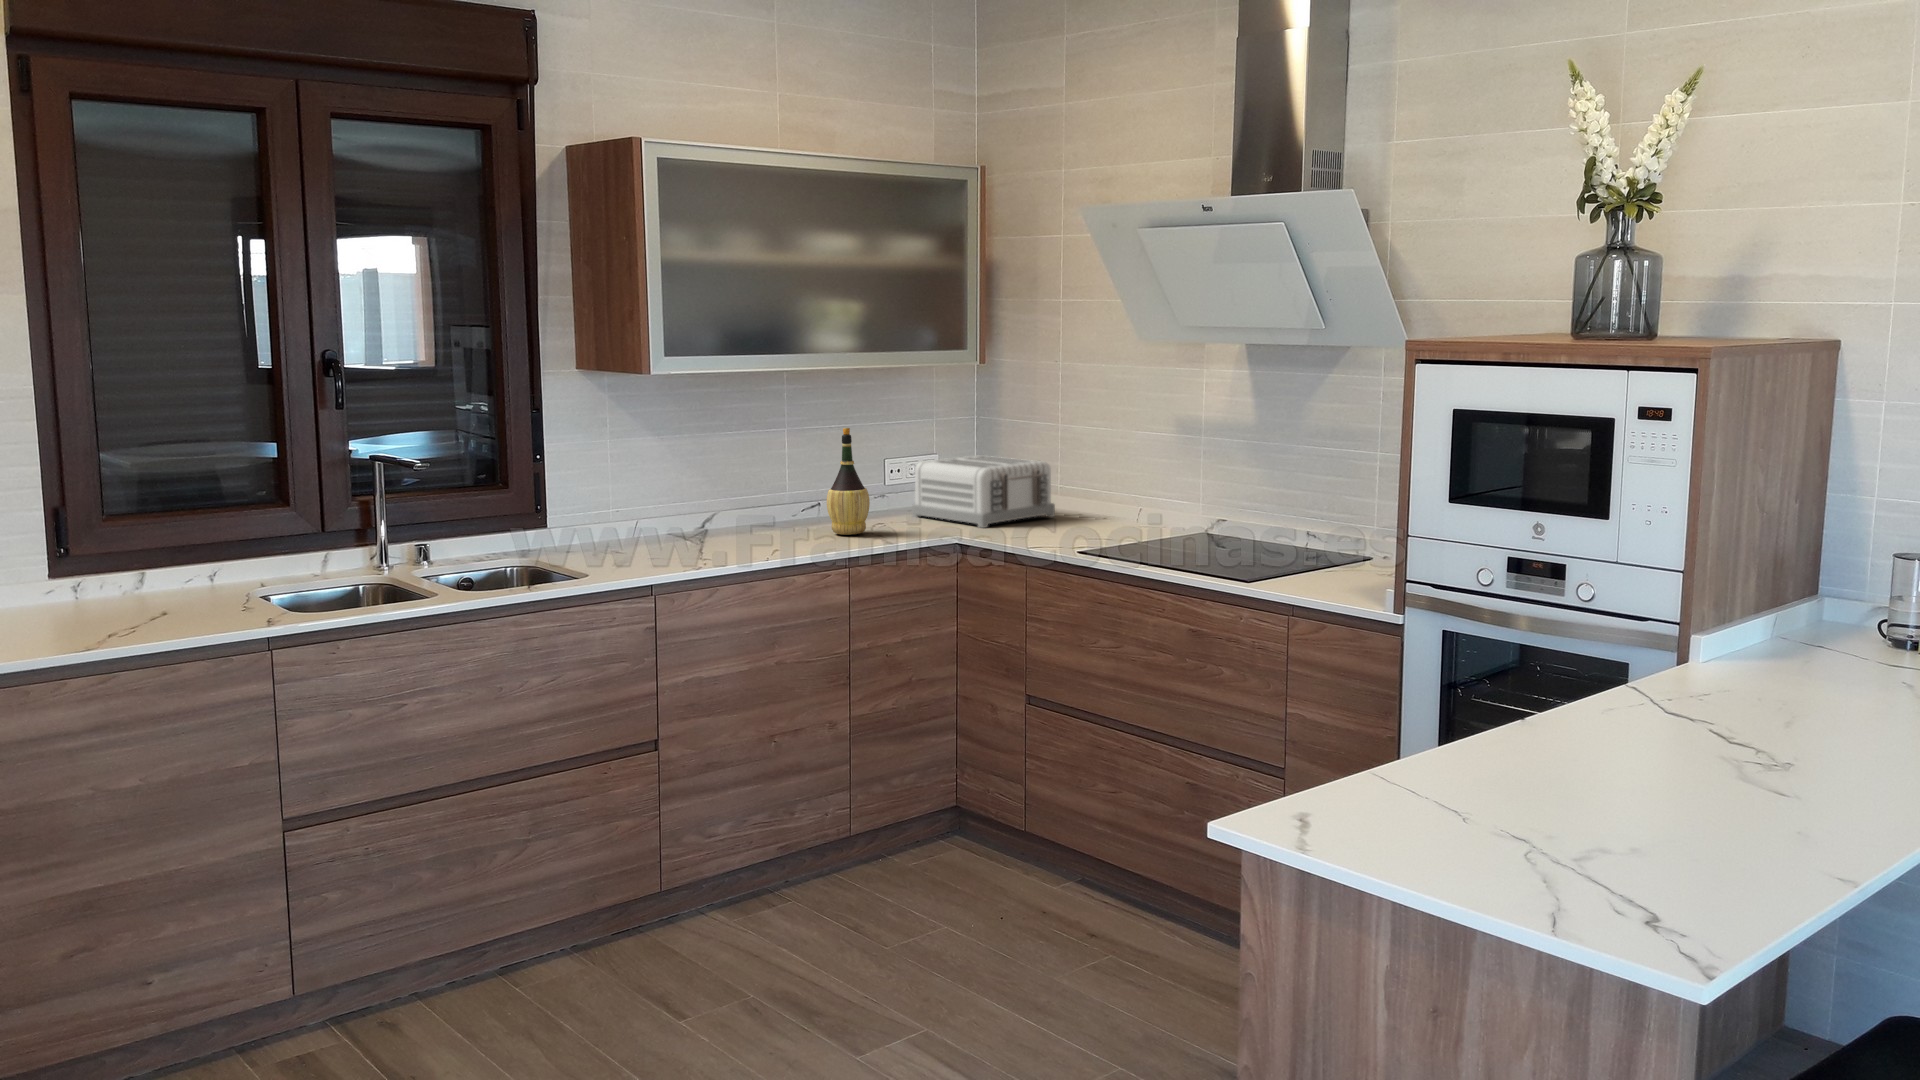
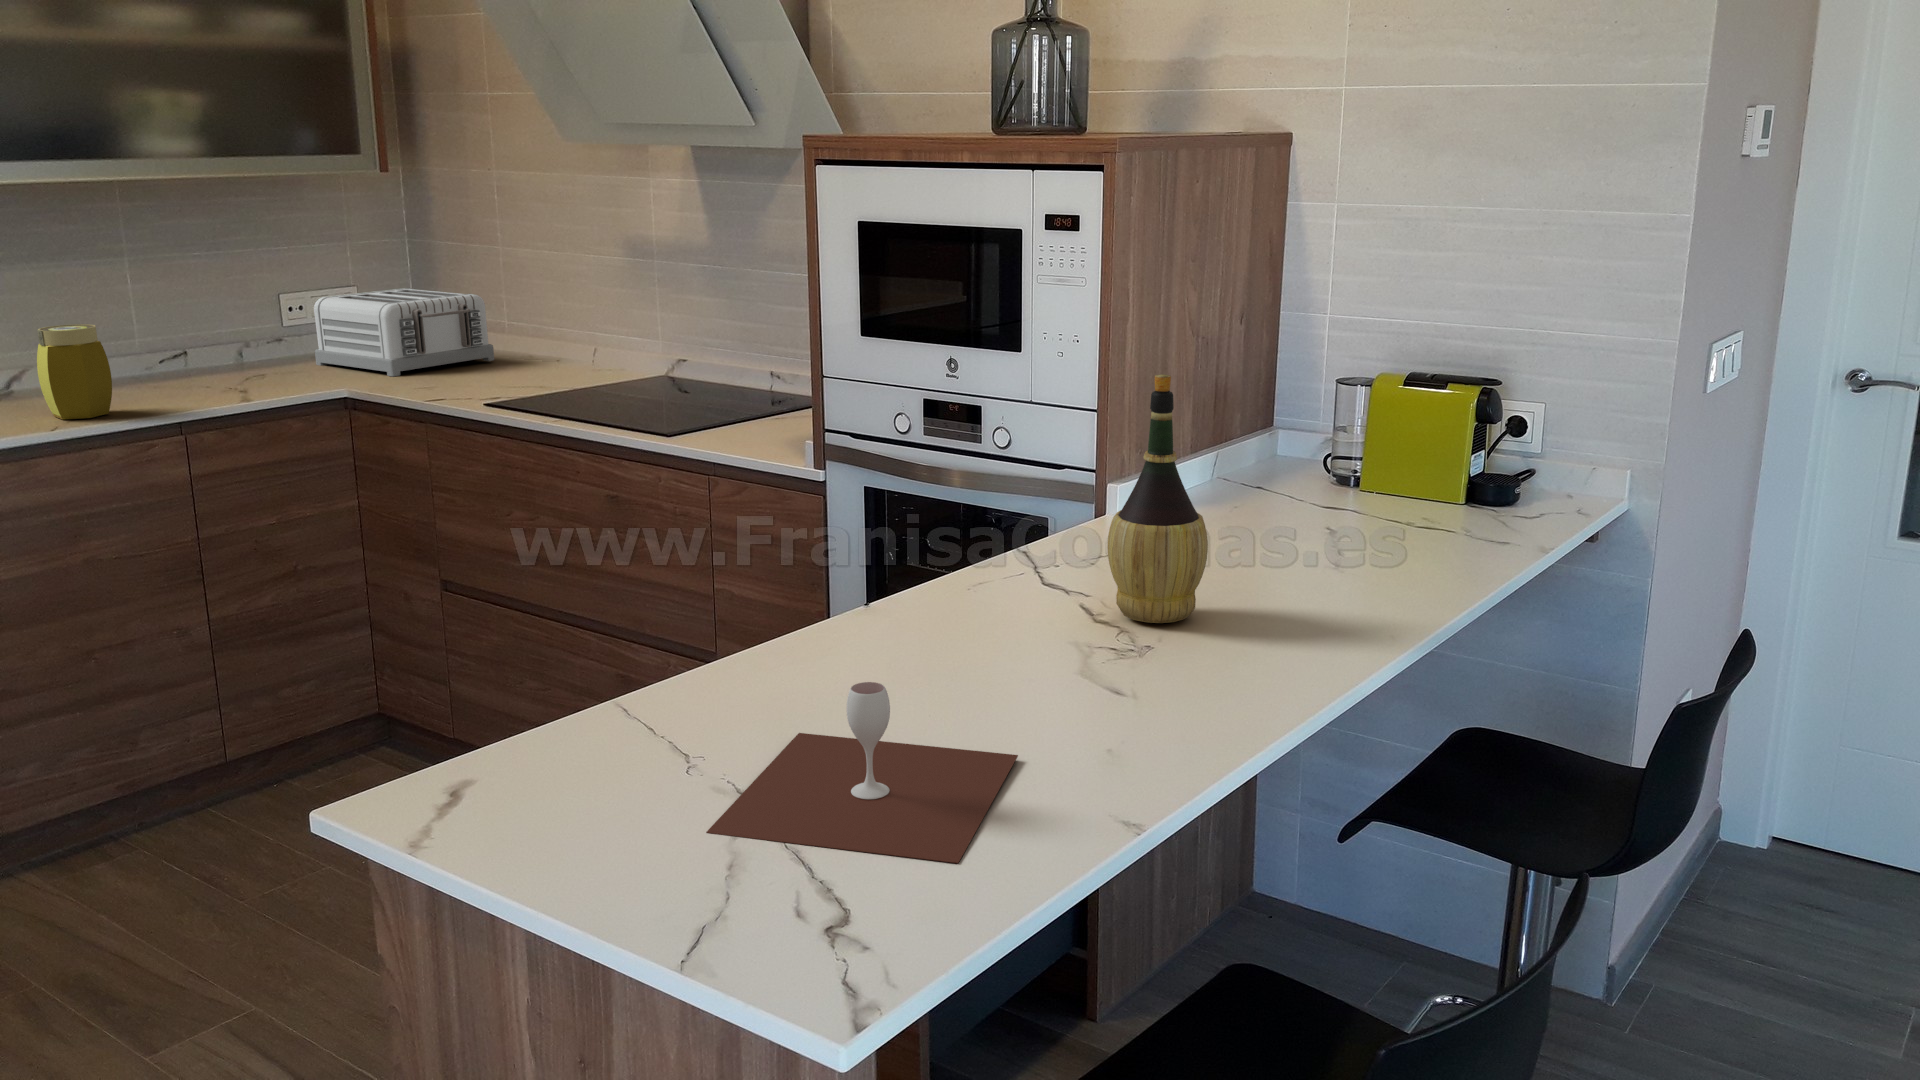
wine bottle: present [827,428,870,535] -> present [1108,374,1208,623]
jar: none [748,480,800,554] -> present [37,324,112,419]
wine glass: none [1511,756,1724,886] -> present [706,682,1018,863]

